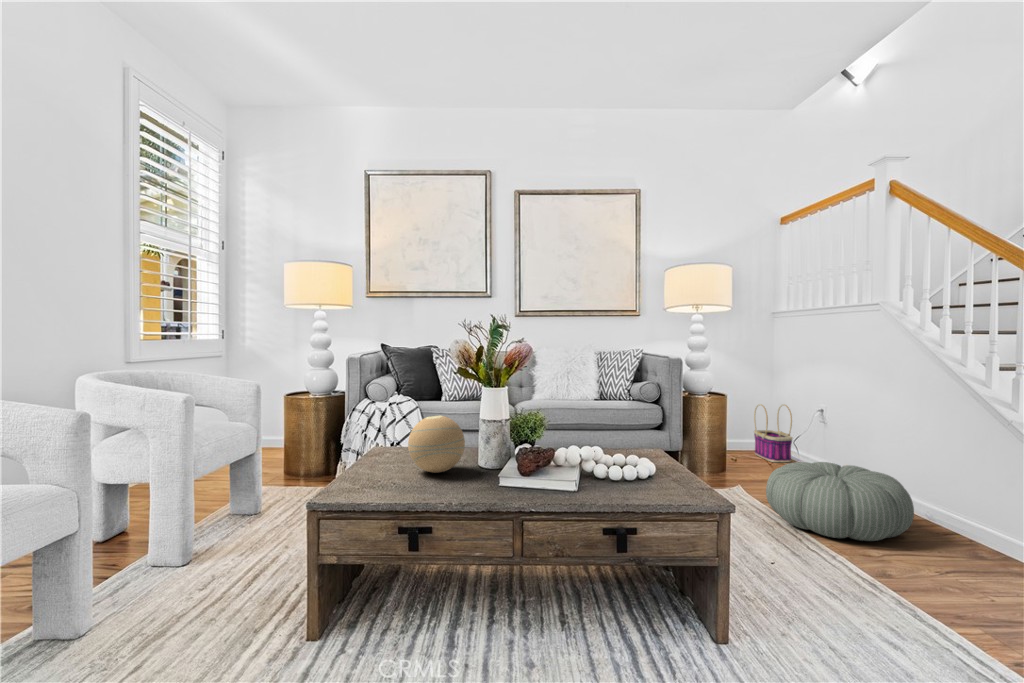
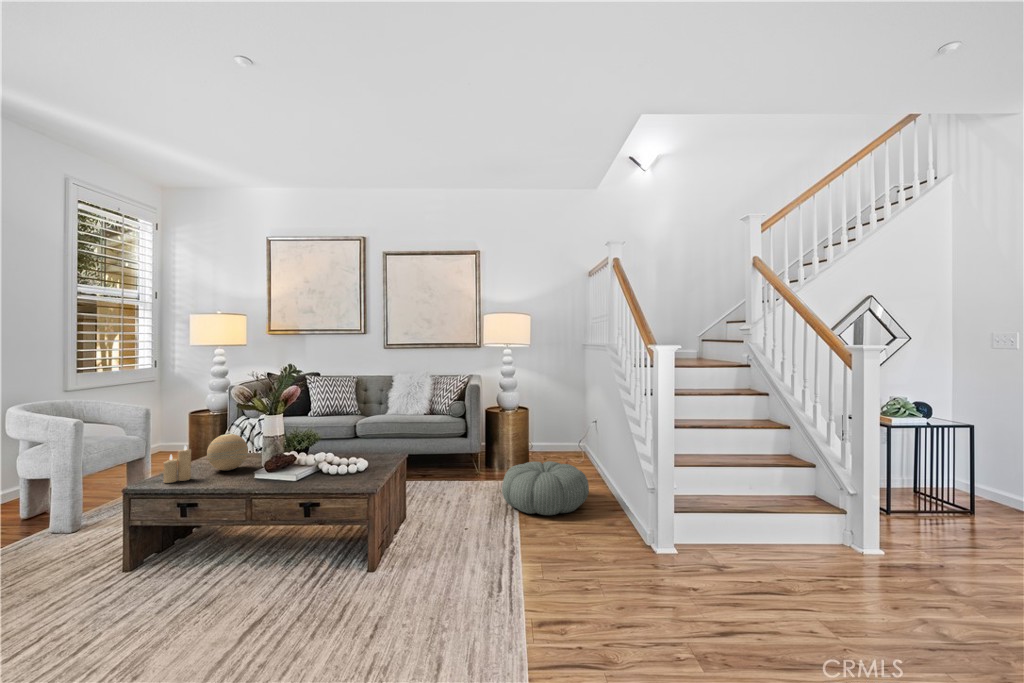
basket: present [754,404,792,462] -> none [564,417,585,461]
candle: none [364,431,401,493] -> present [163,446,191,483]

